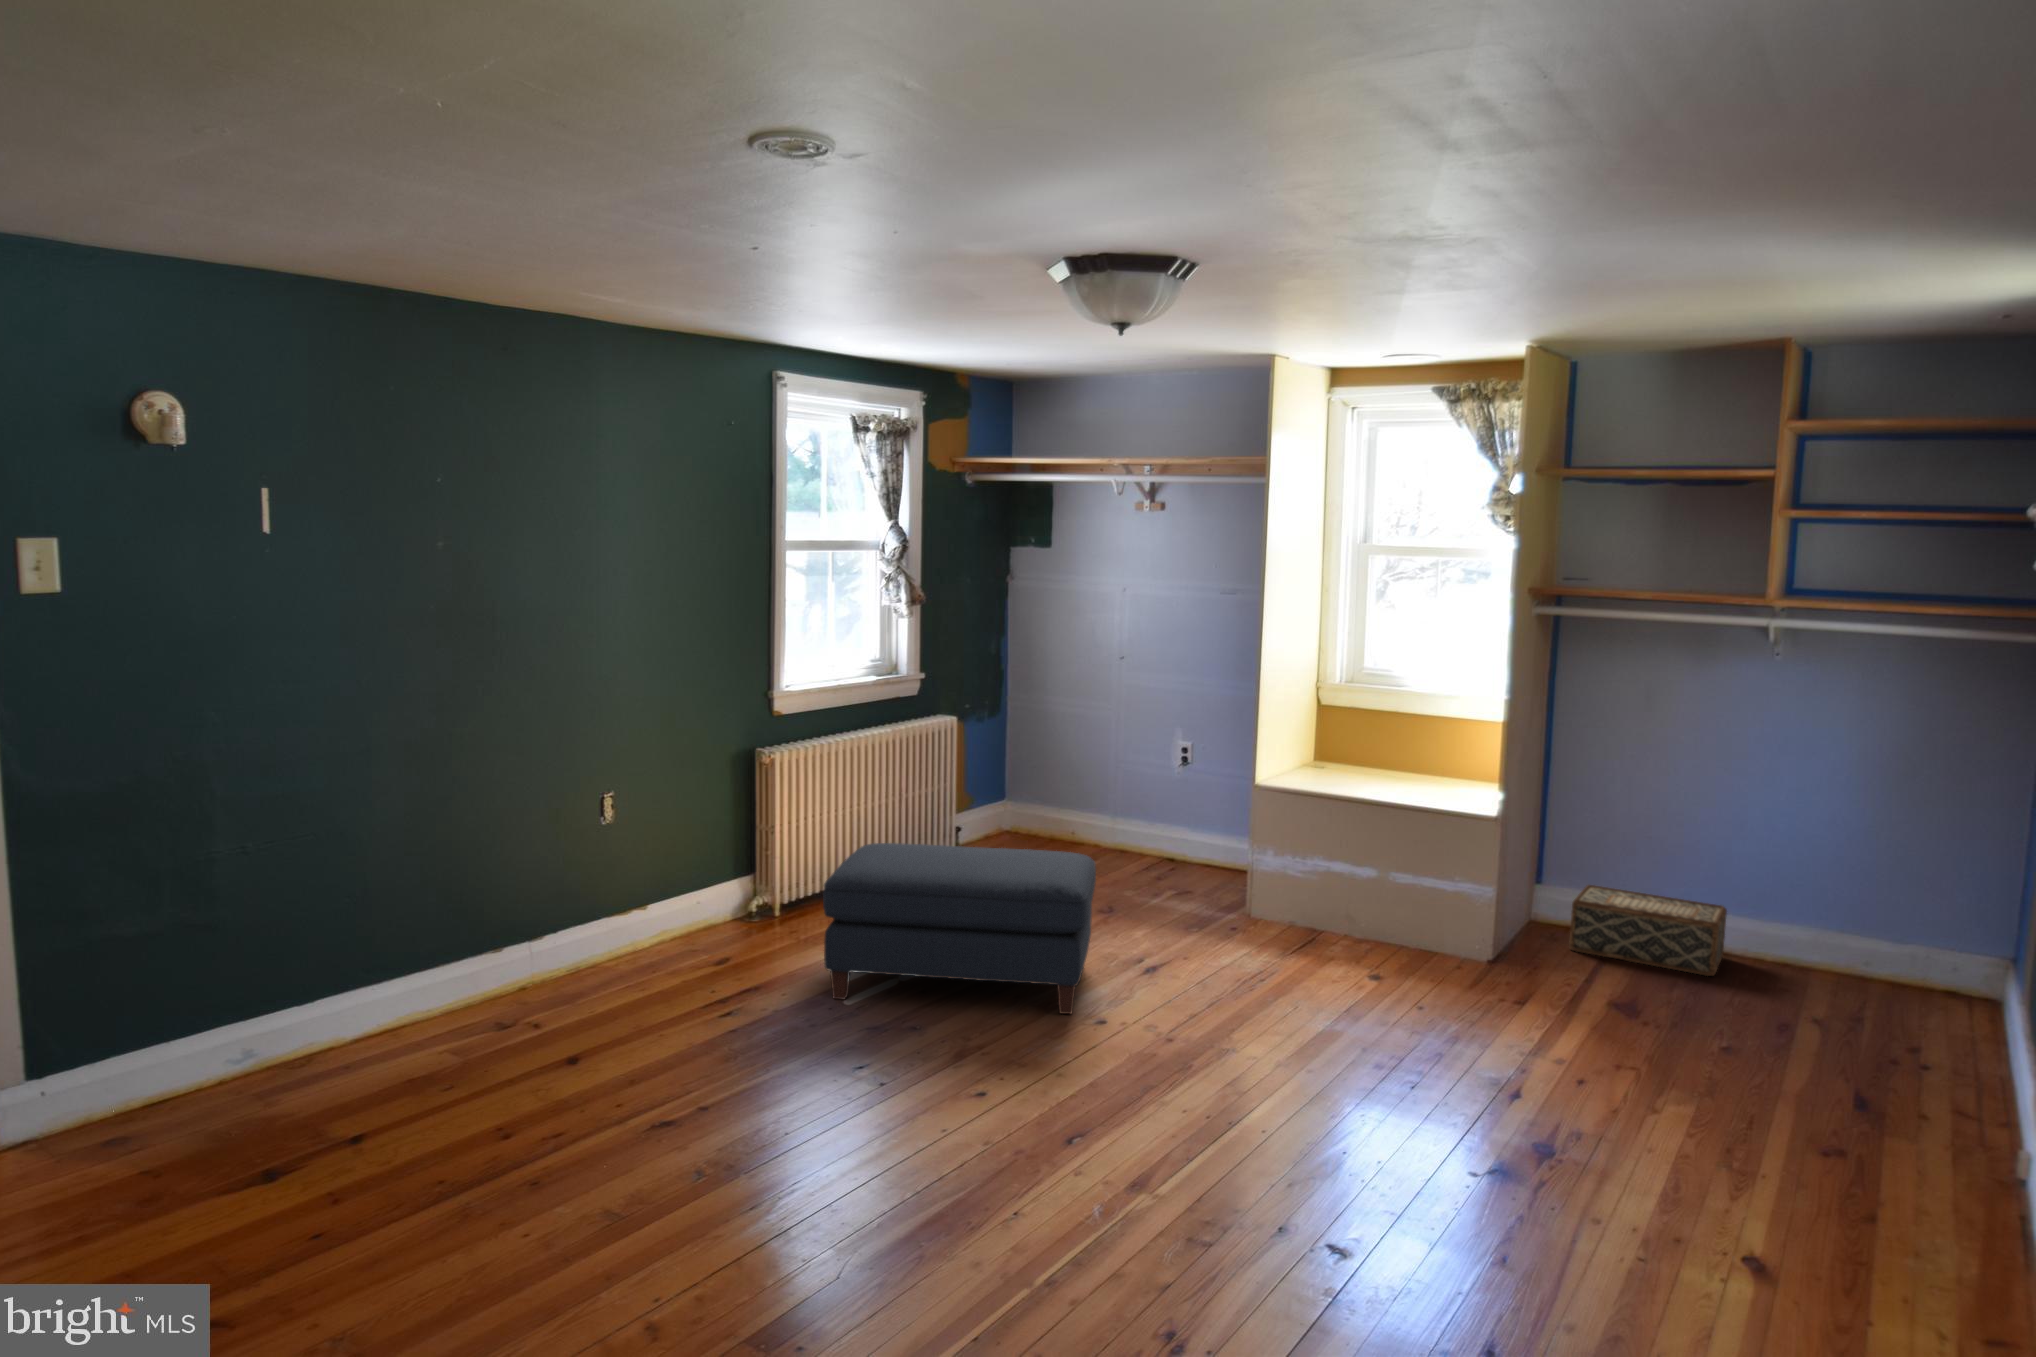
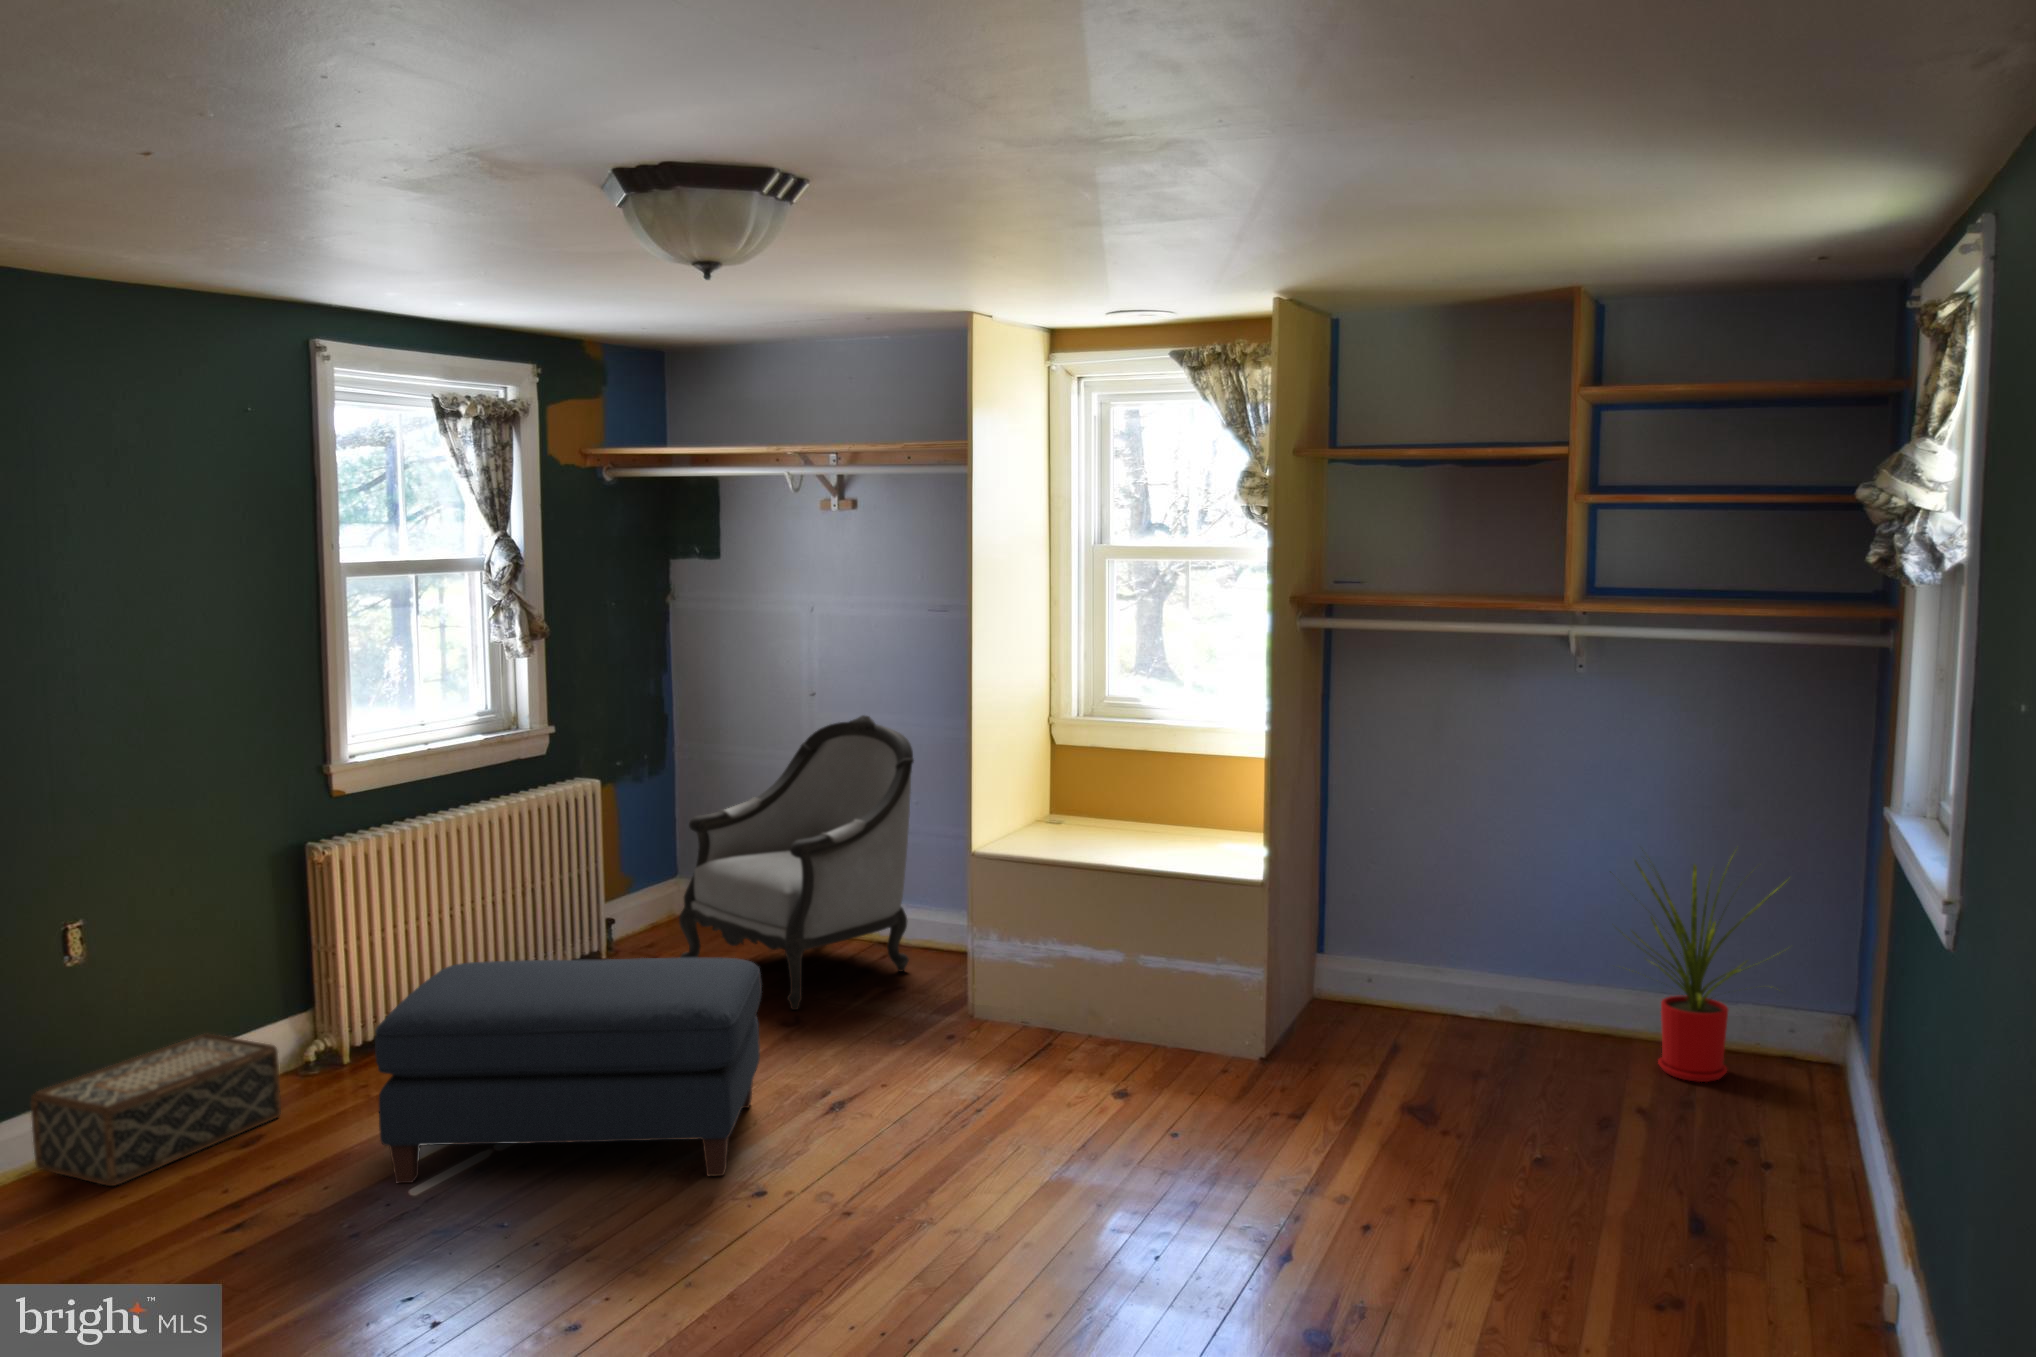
armchair: none [1011,674,1203,900] -> present [679,715,914,1010]
house plant: none [1801,808,1975,1012] -> present [1622,861,1785,1082]
woven basket: present [1569,885,1727,976] -> present [31,1034,281,1186]

